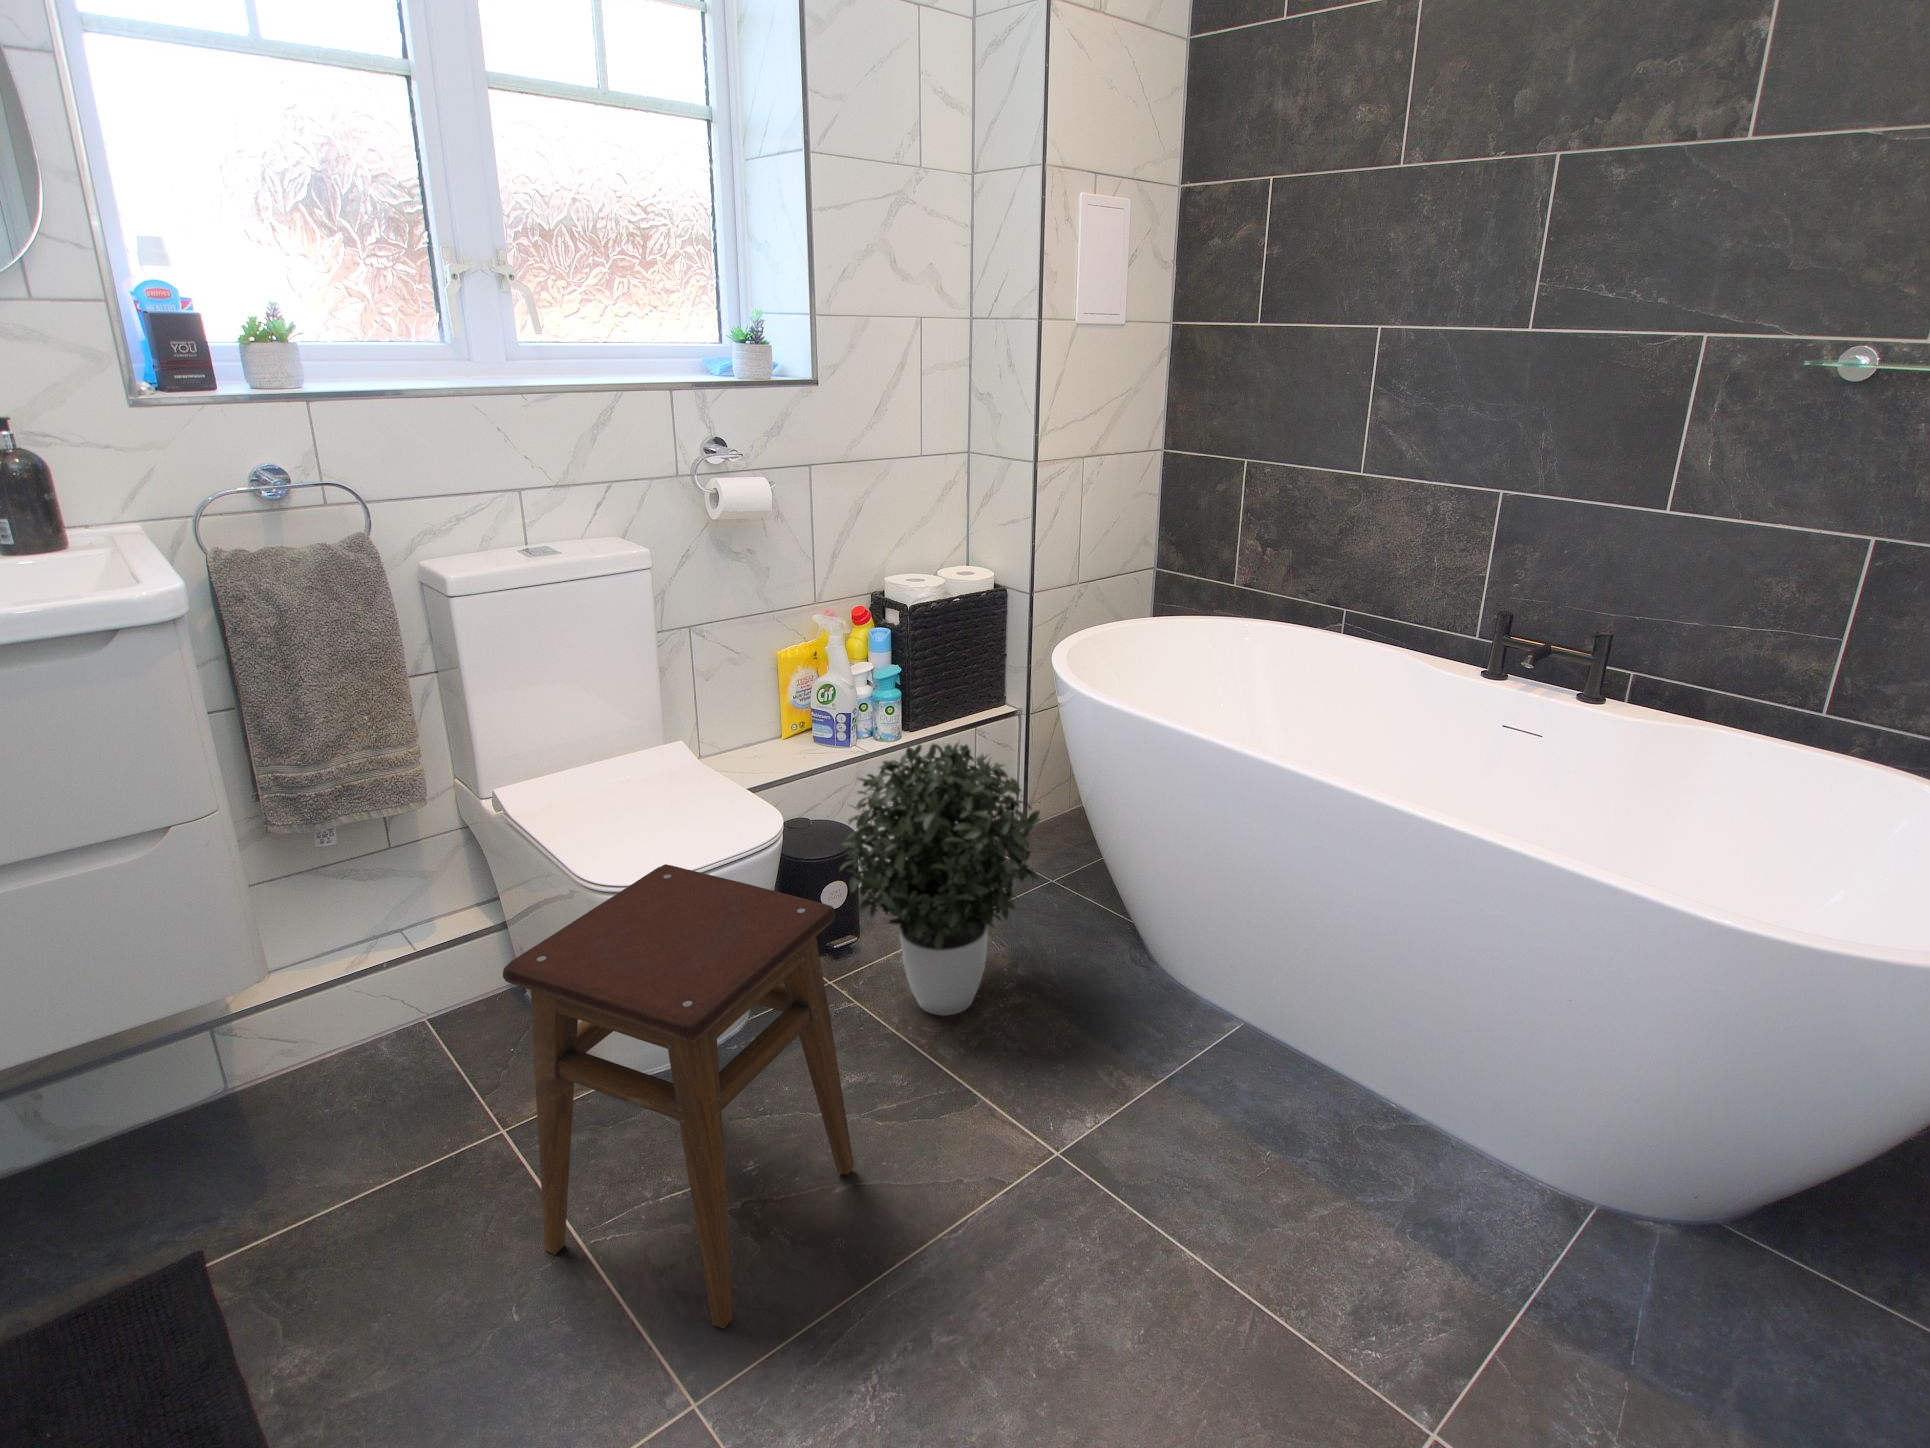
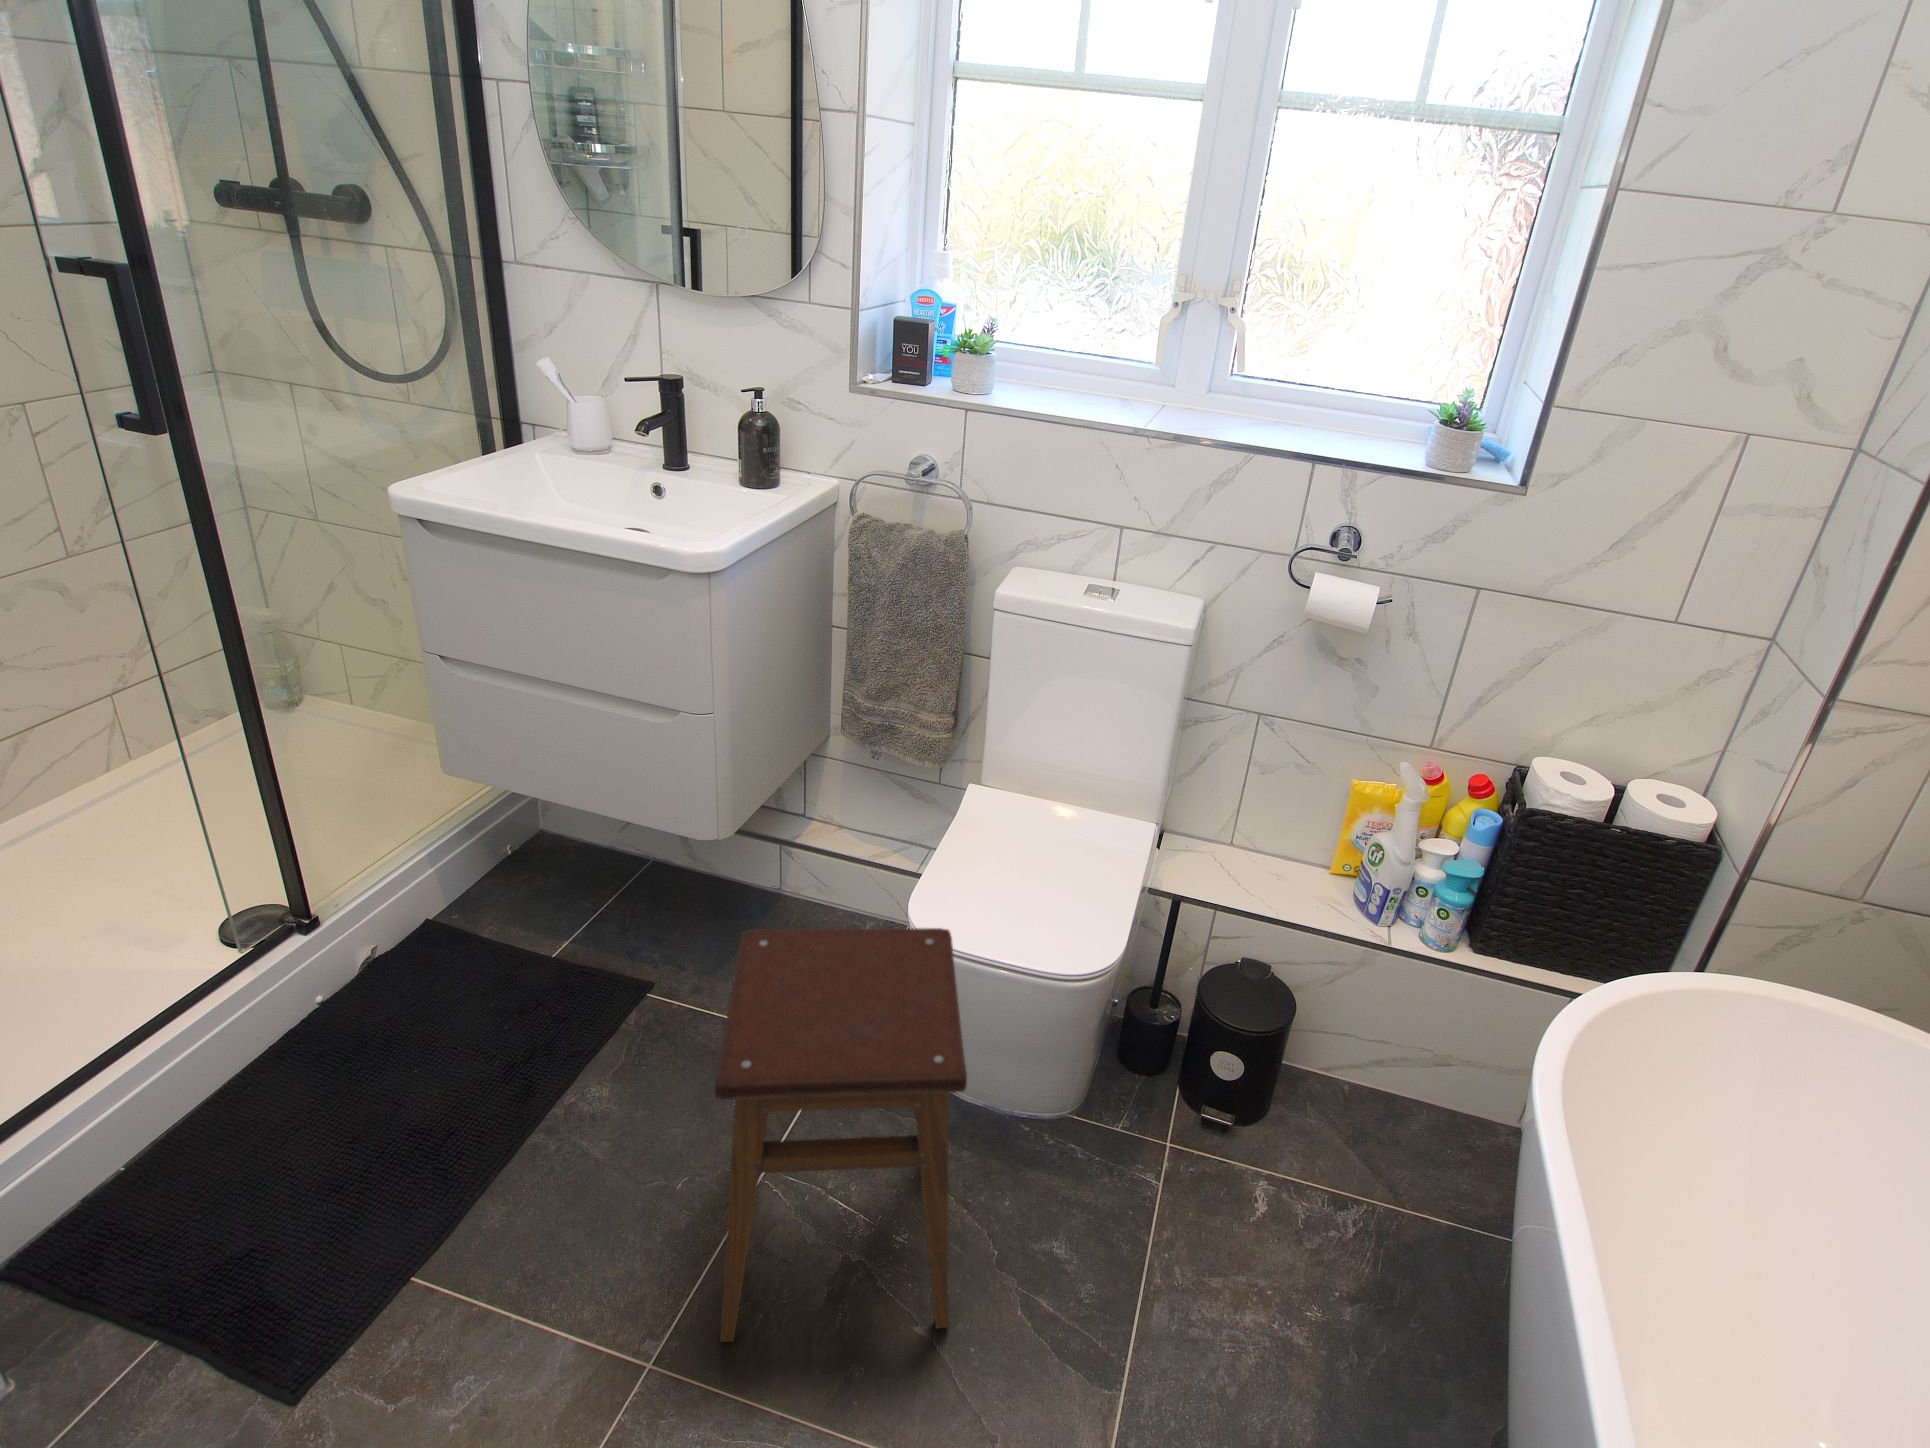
potted plant: present [840,743,1040,1016] -> none [1151,966,1413,1294]

